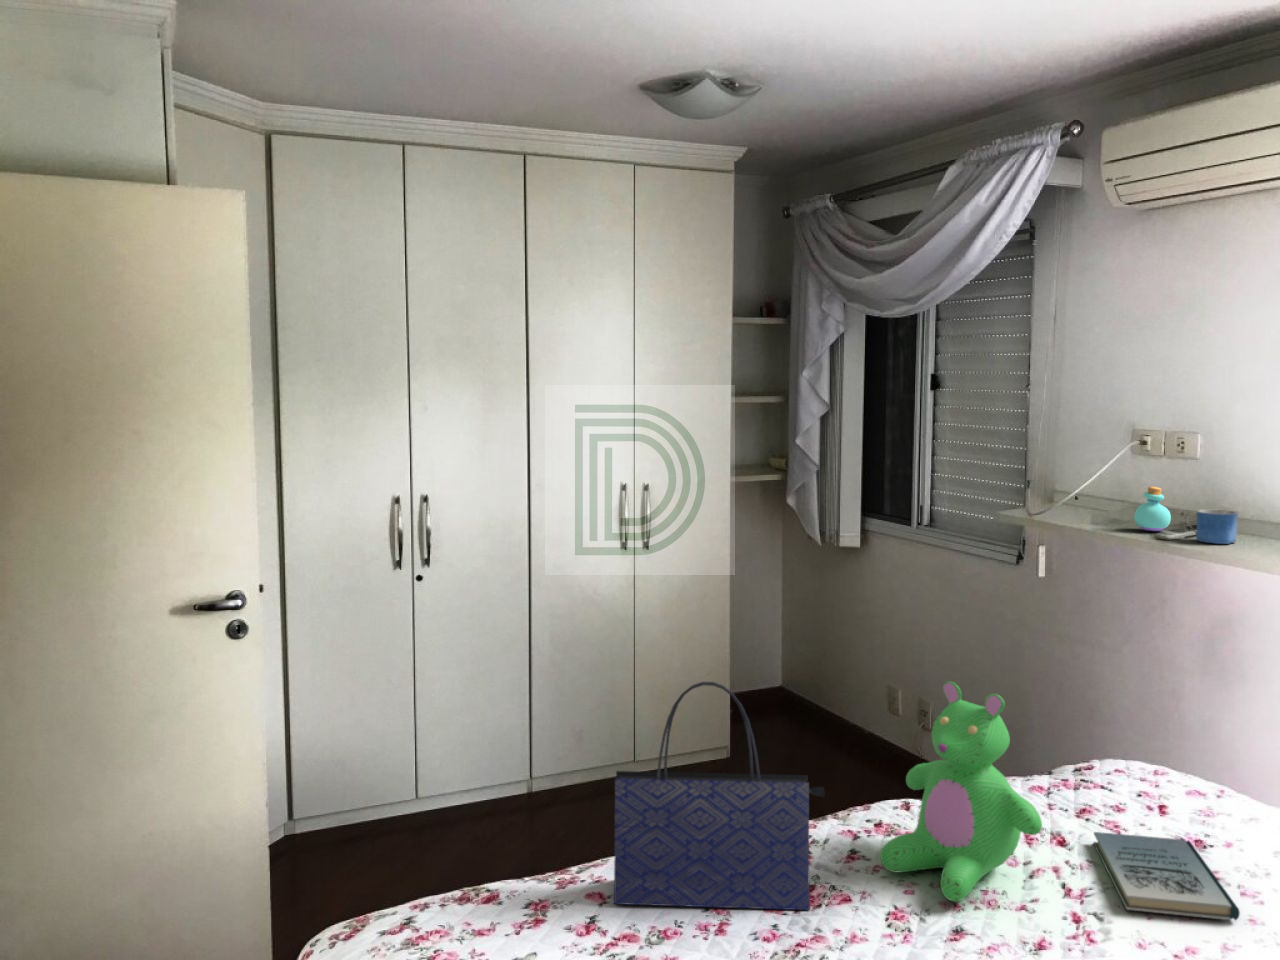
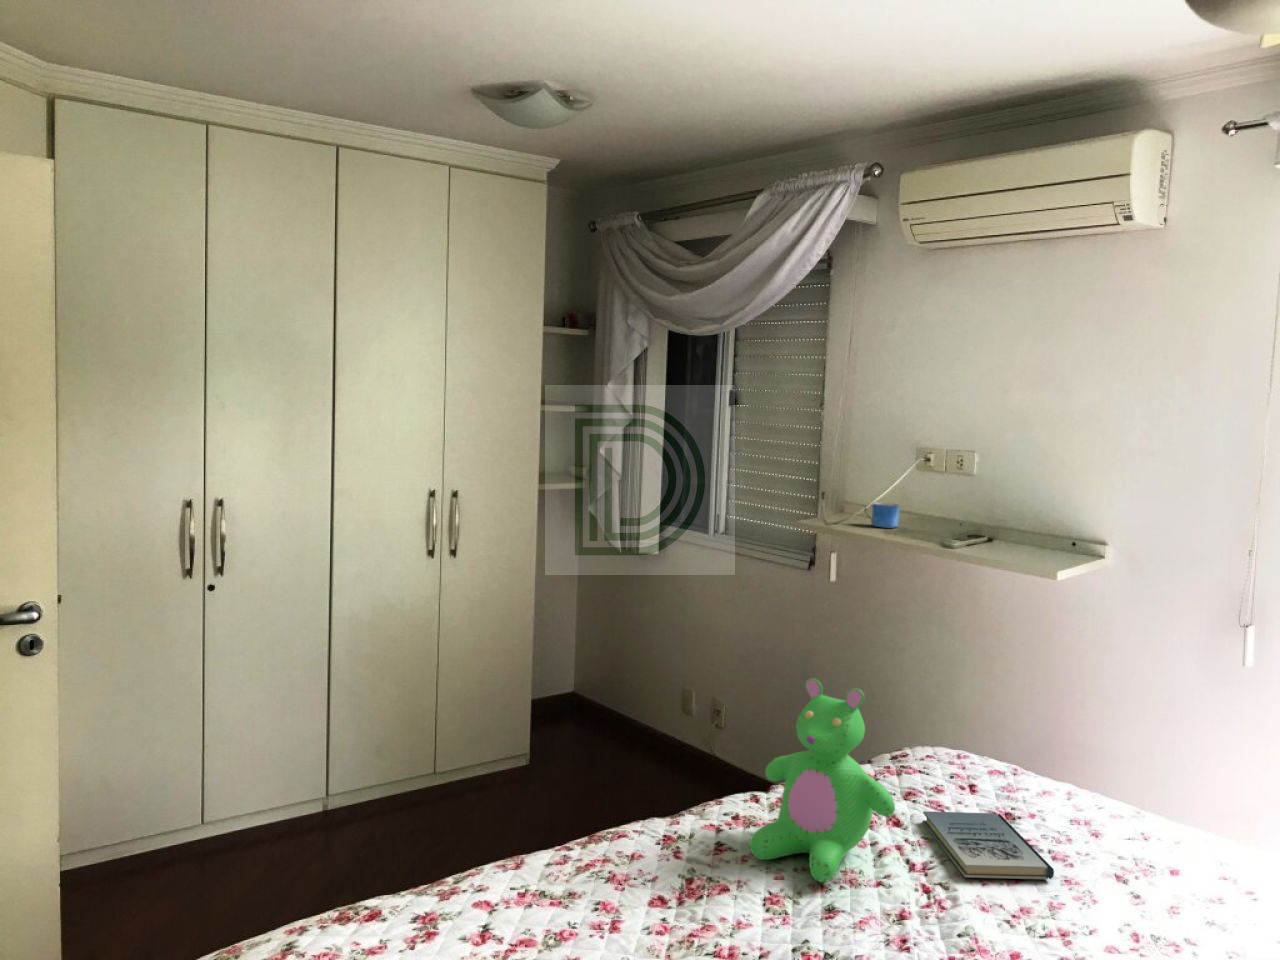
perfume bottle: present [1134,486,1171,531] -> none [929,503,959,542]
mug: present [1185,510,1238,544] -> present [865,502,900,528]
tote bag: present [614,682,825,910] -> none [500,683,709,912]

